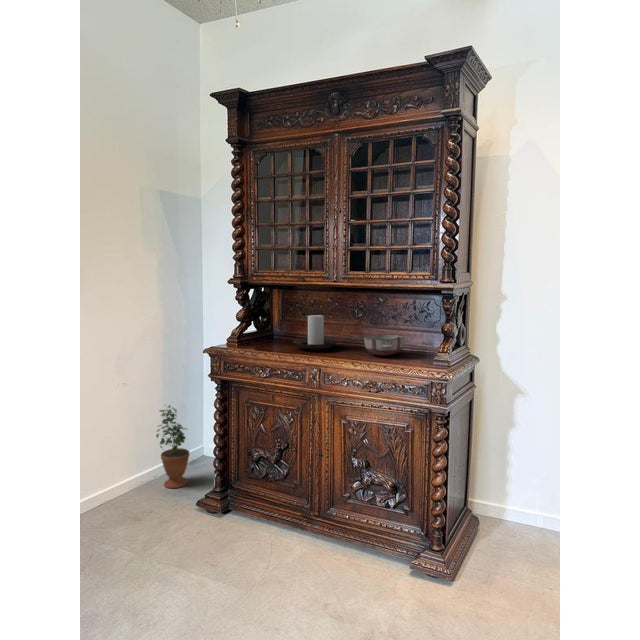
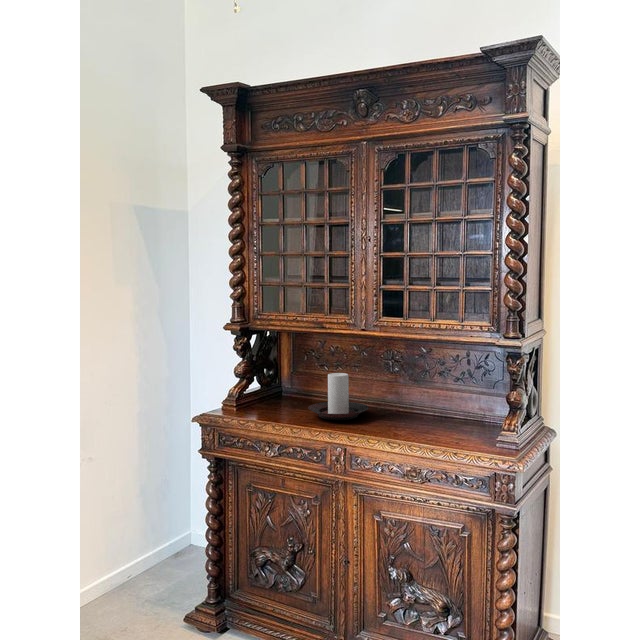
ceramic bowl: present [364,334,404,356] -> none [402,400,455,430]
potted plant: present [156,405,189,488] -> none [132,483,174,594]

